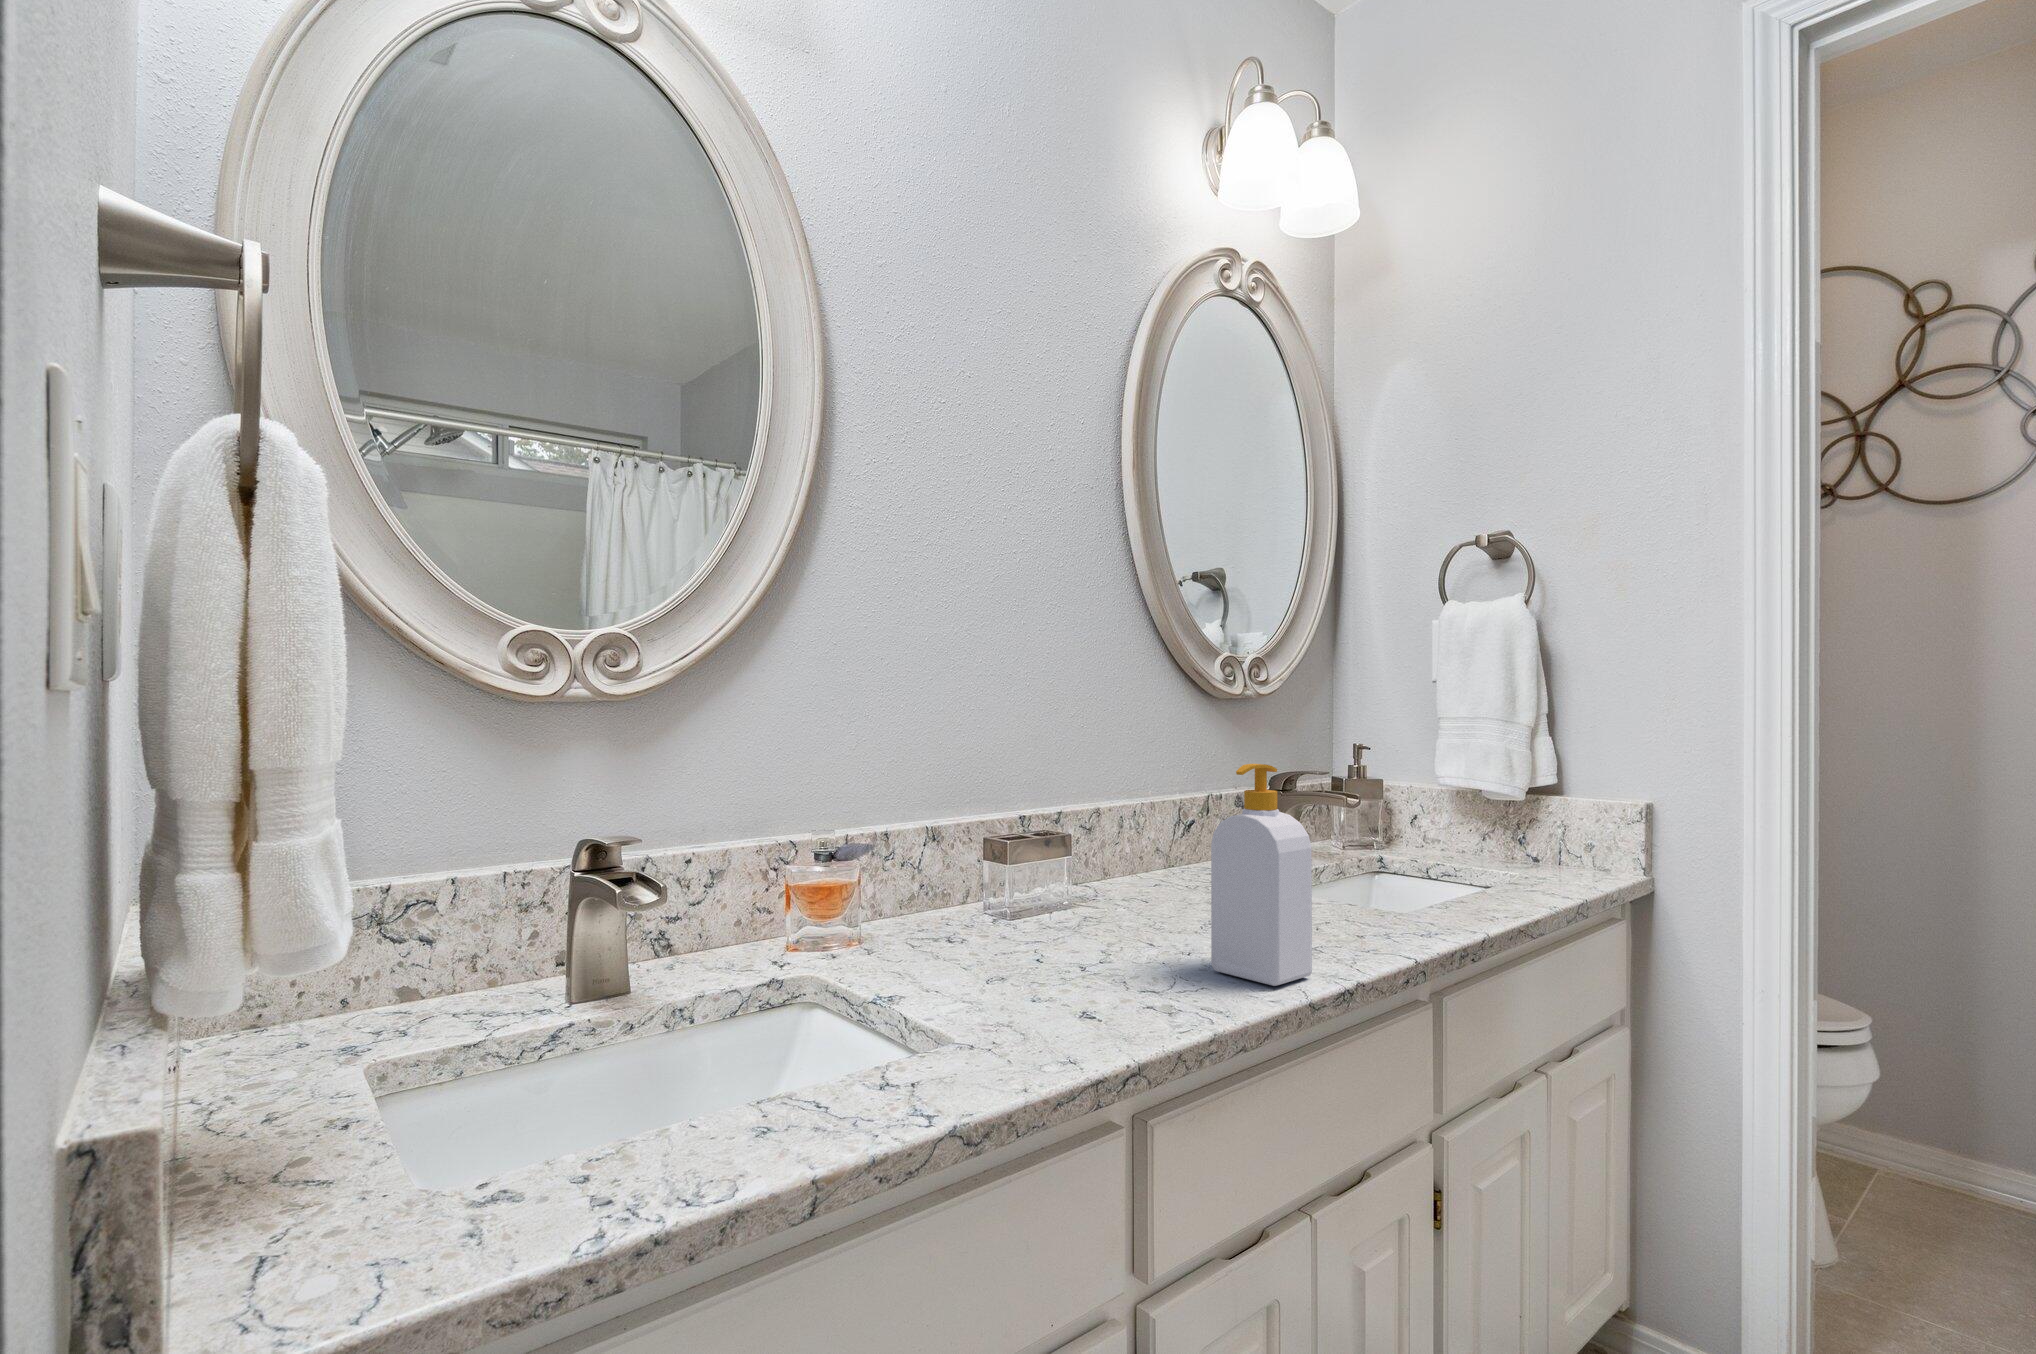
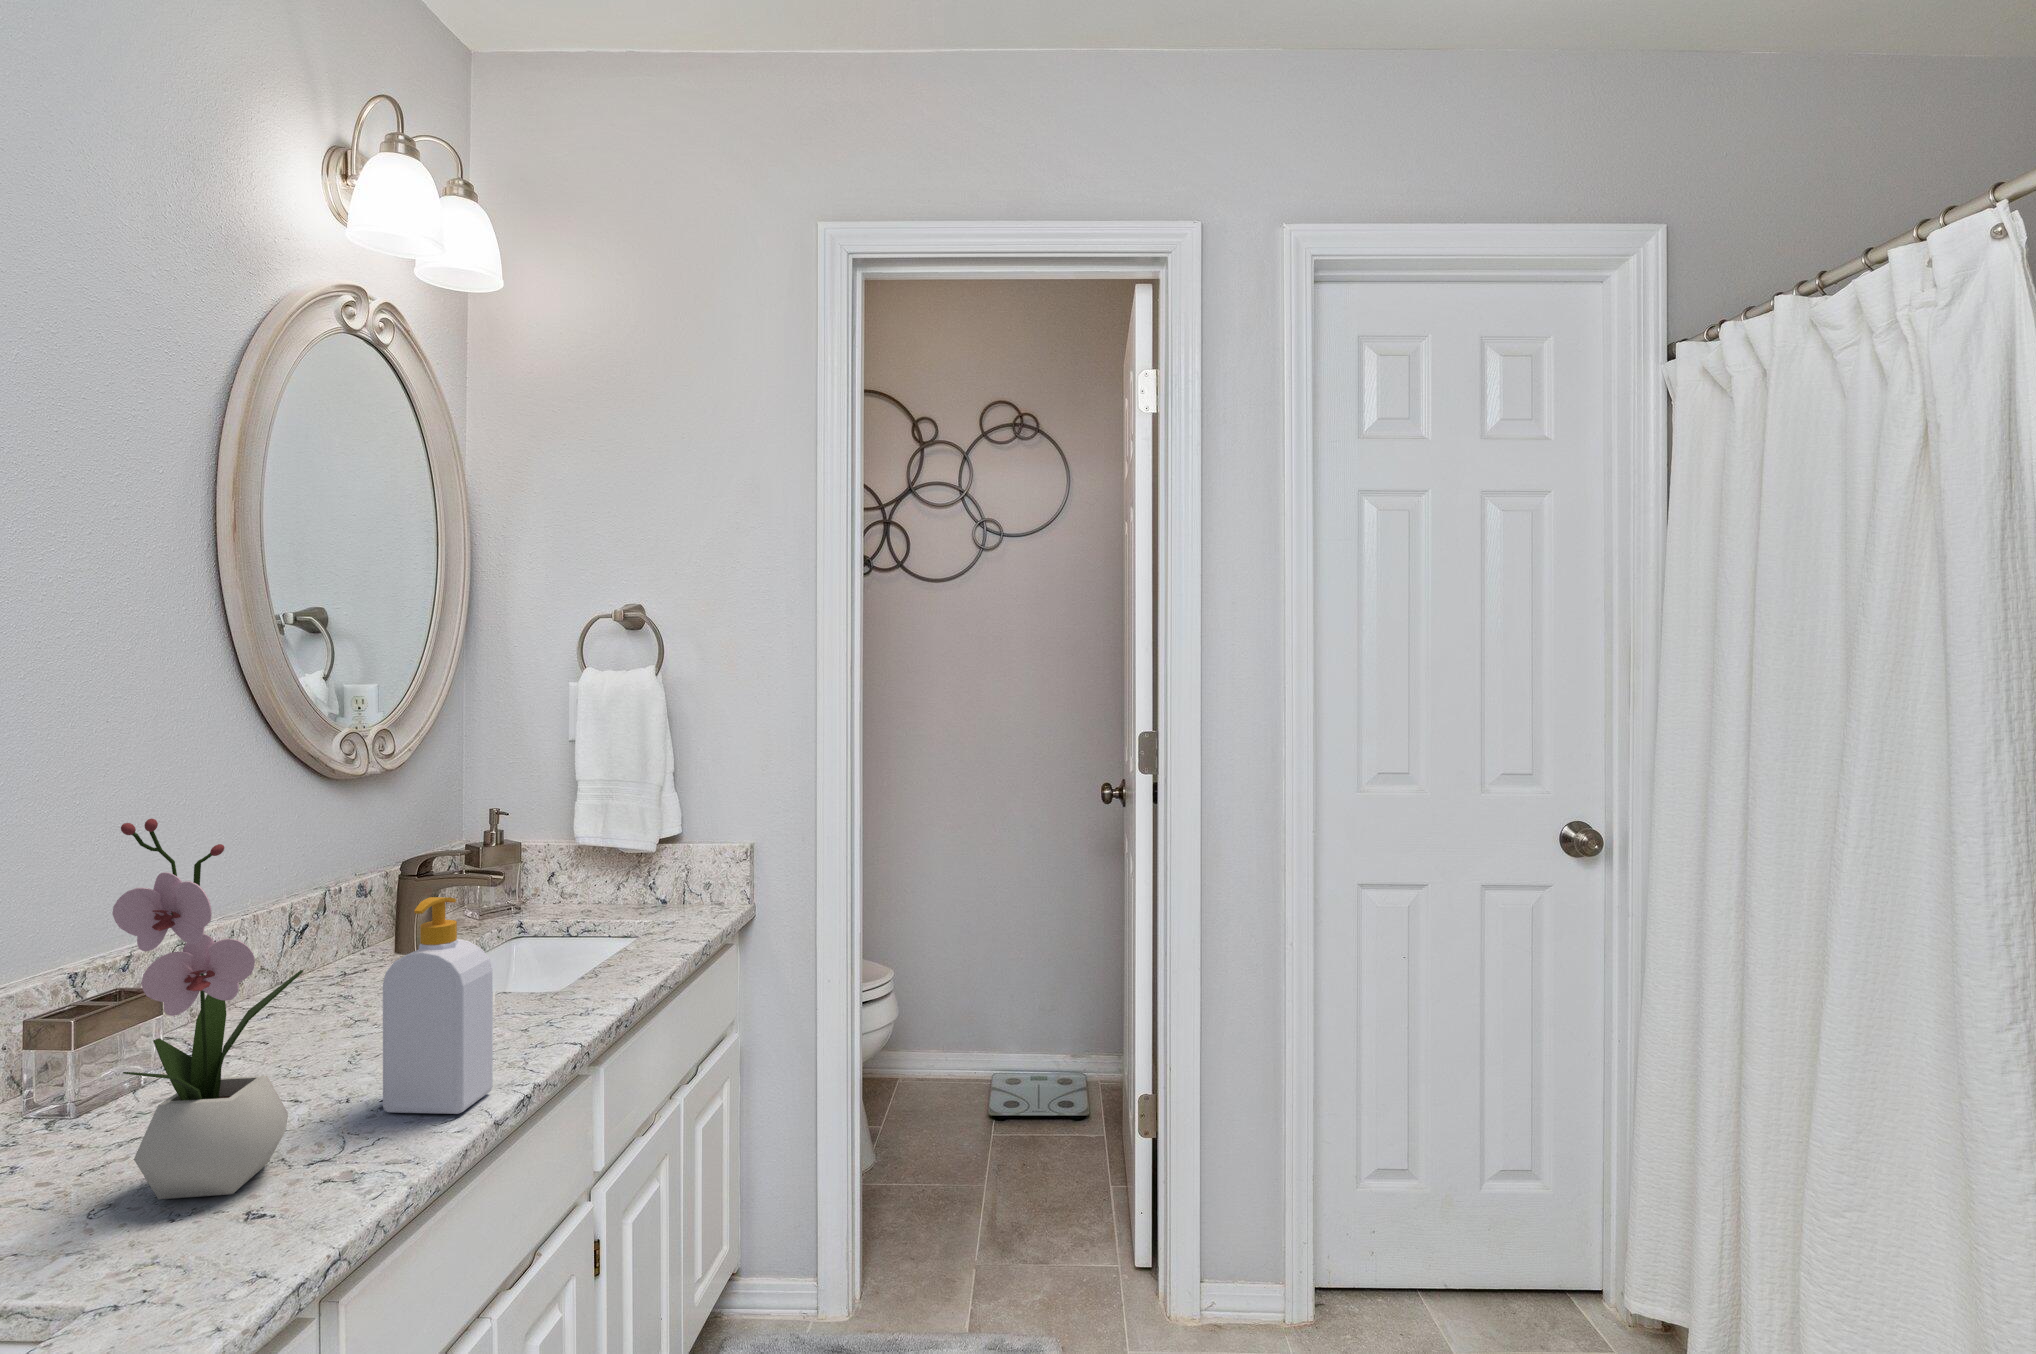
flower arrangement: none [997,653,1141,996] -> present [112,819,303,1199]

